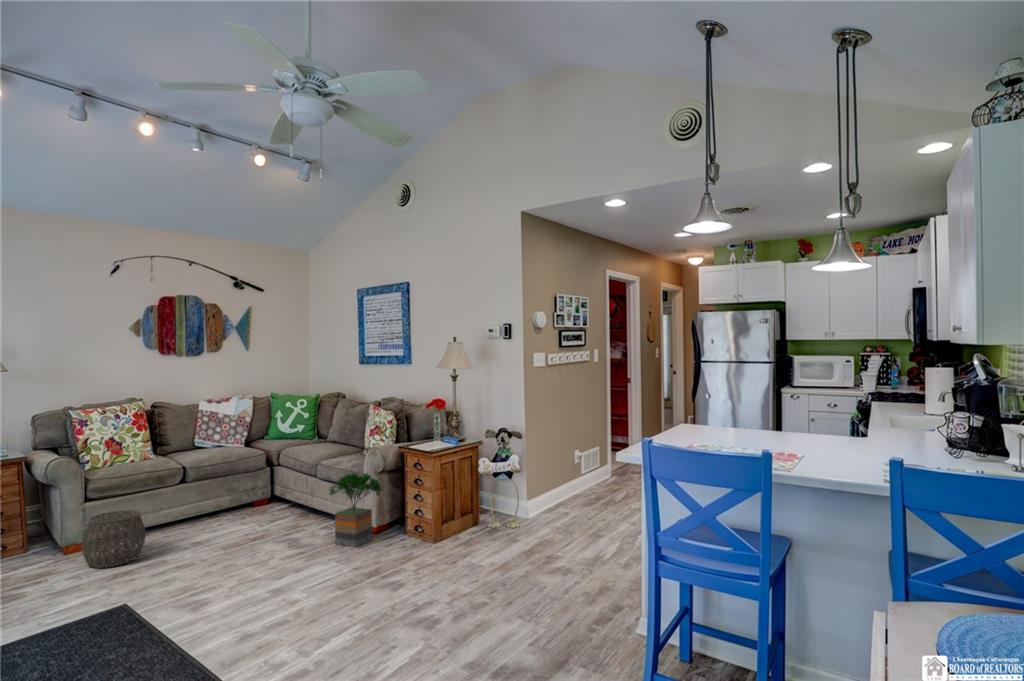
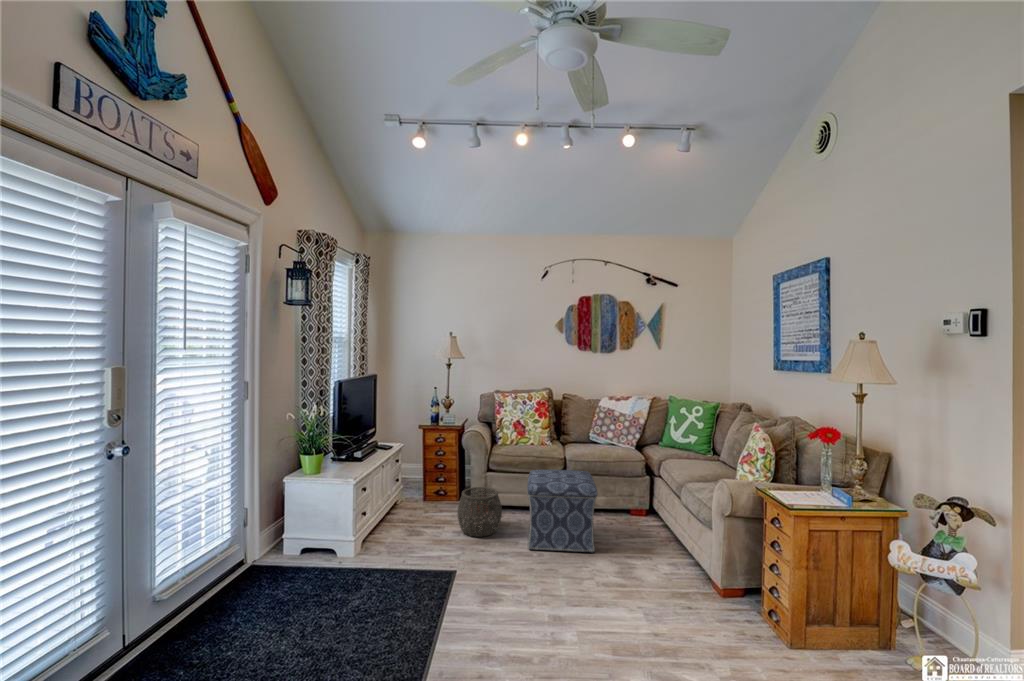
ottoman: none [167,469,265,553] -> present [527,470,598,553]
potted tree: present [329,473,382,547] -> none [633,516,704,620]

